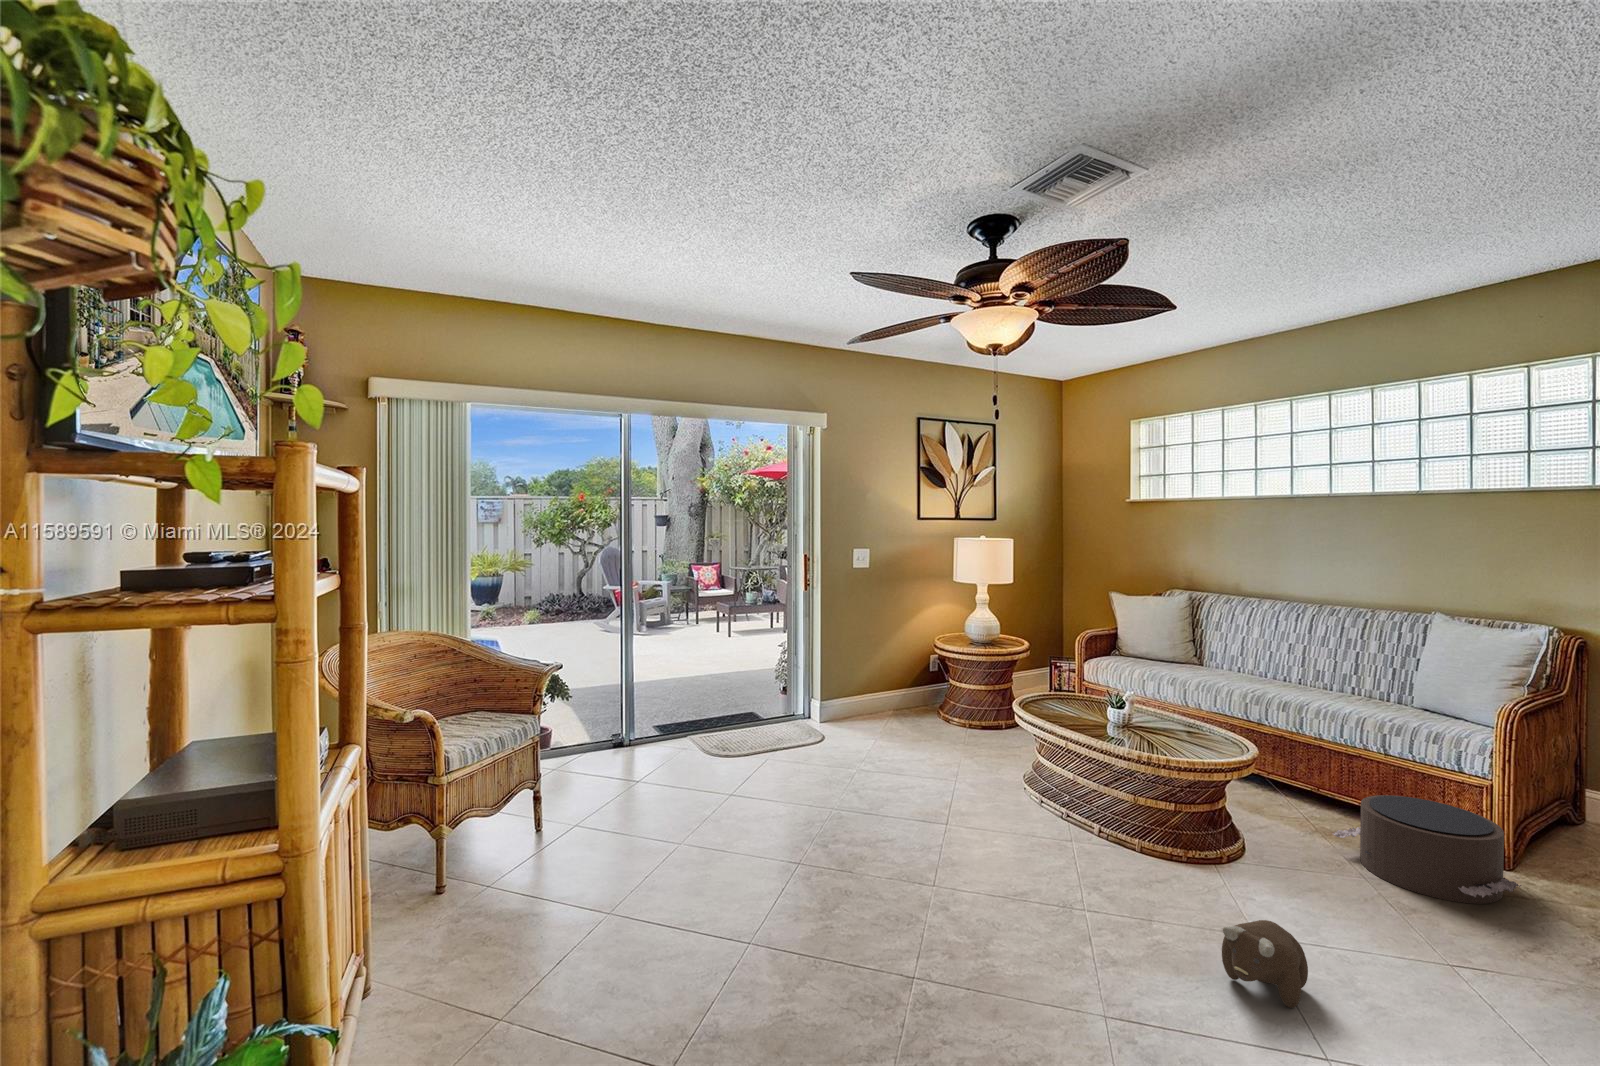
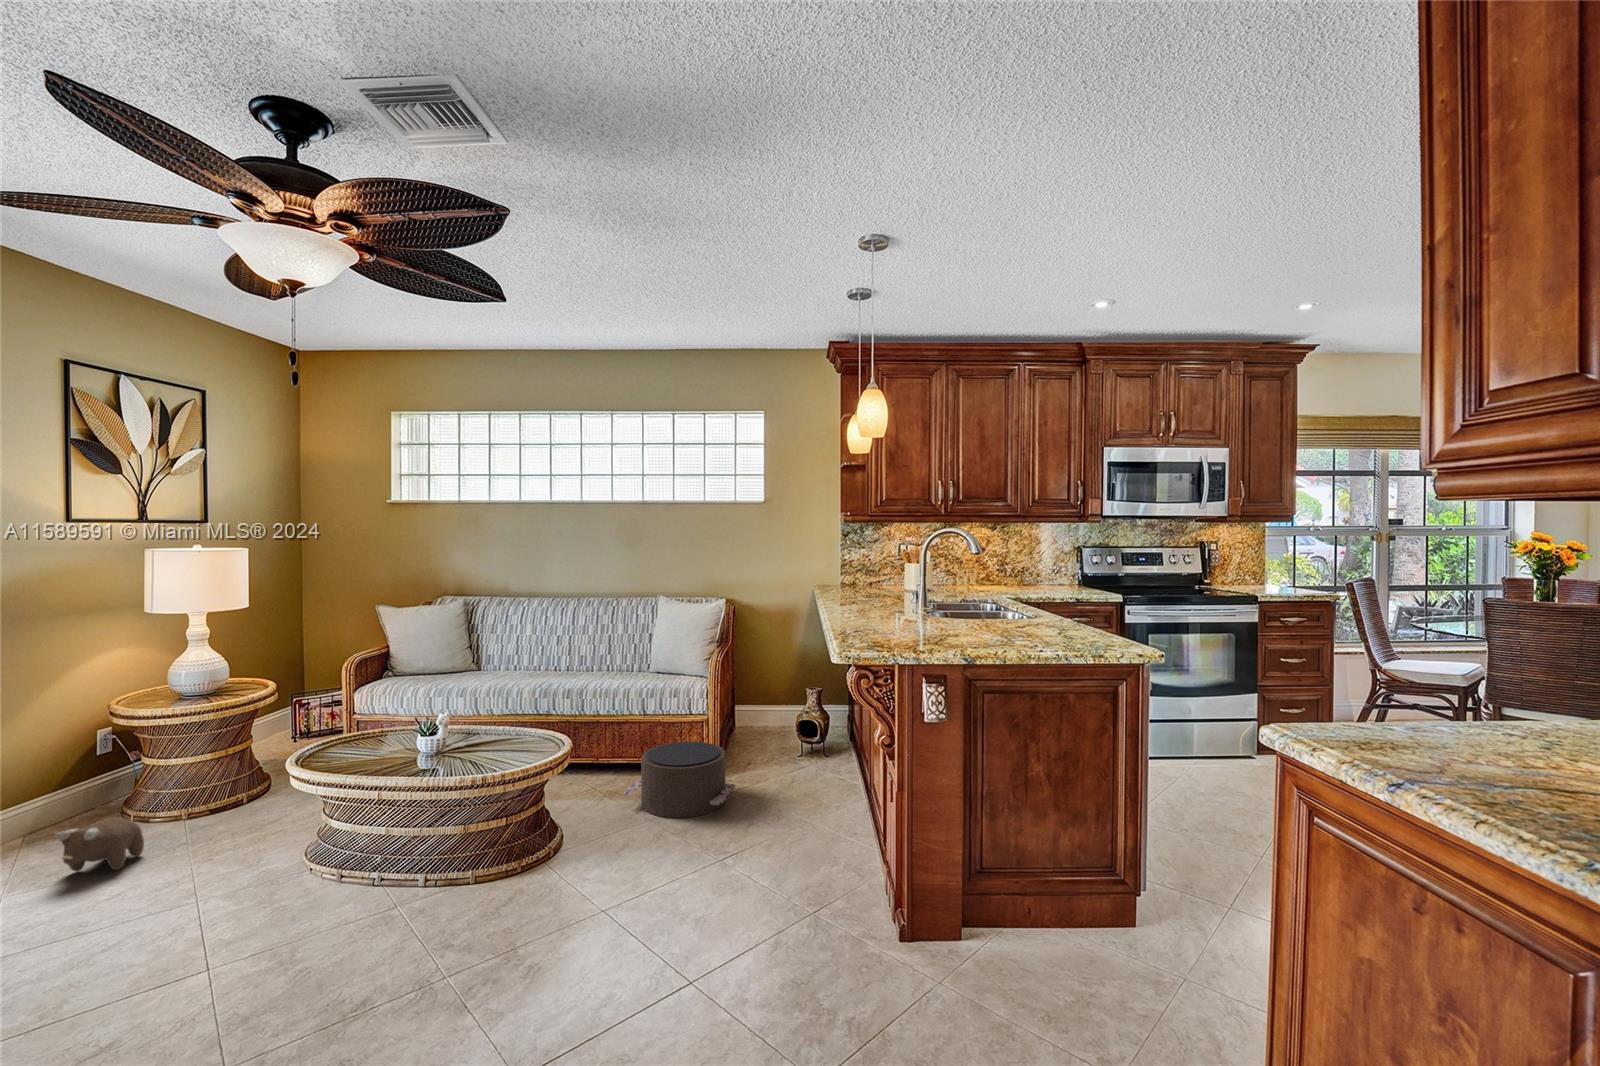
plush toy: present [1222,920,1308,1008] -> present [55,817,144,872]

